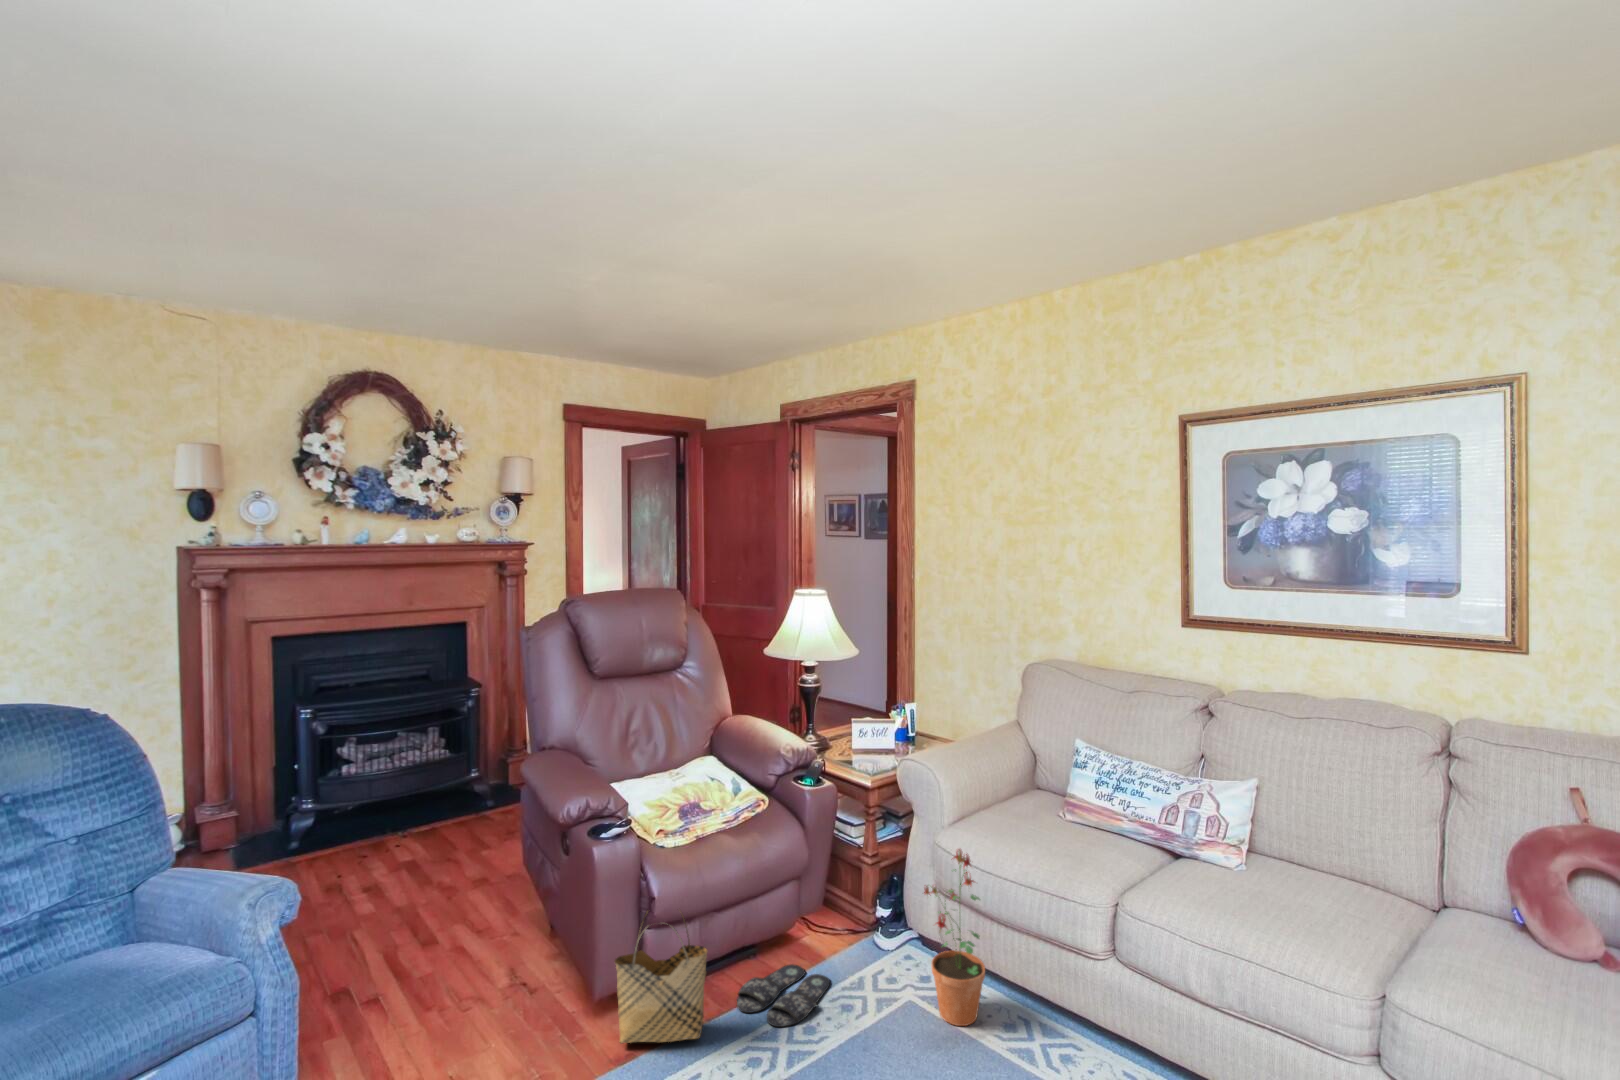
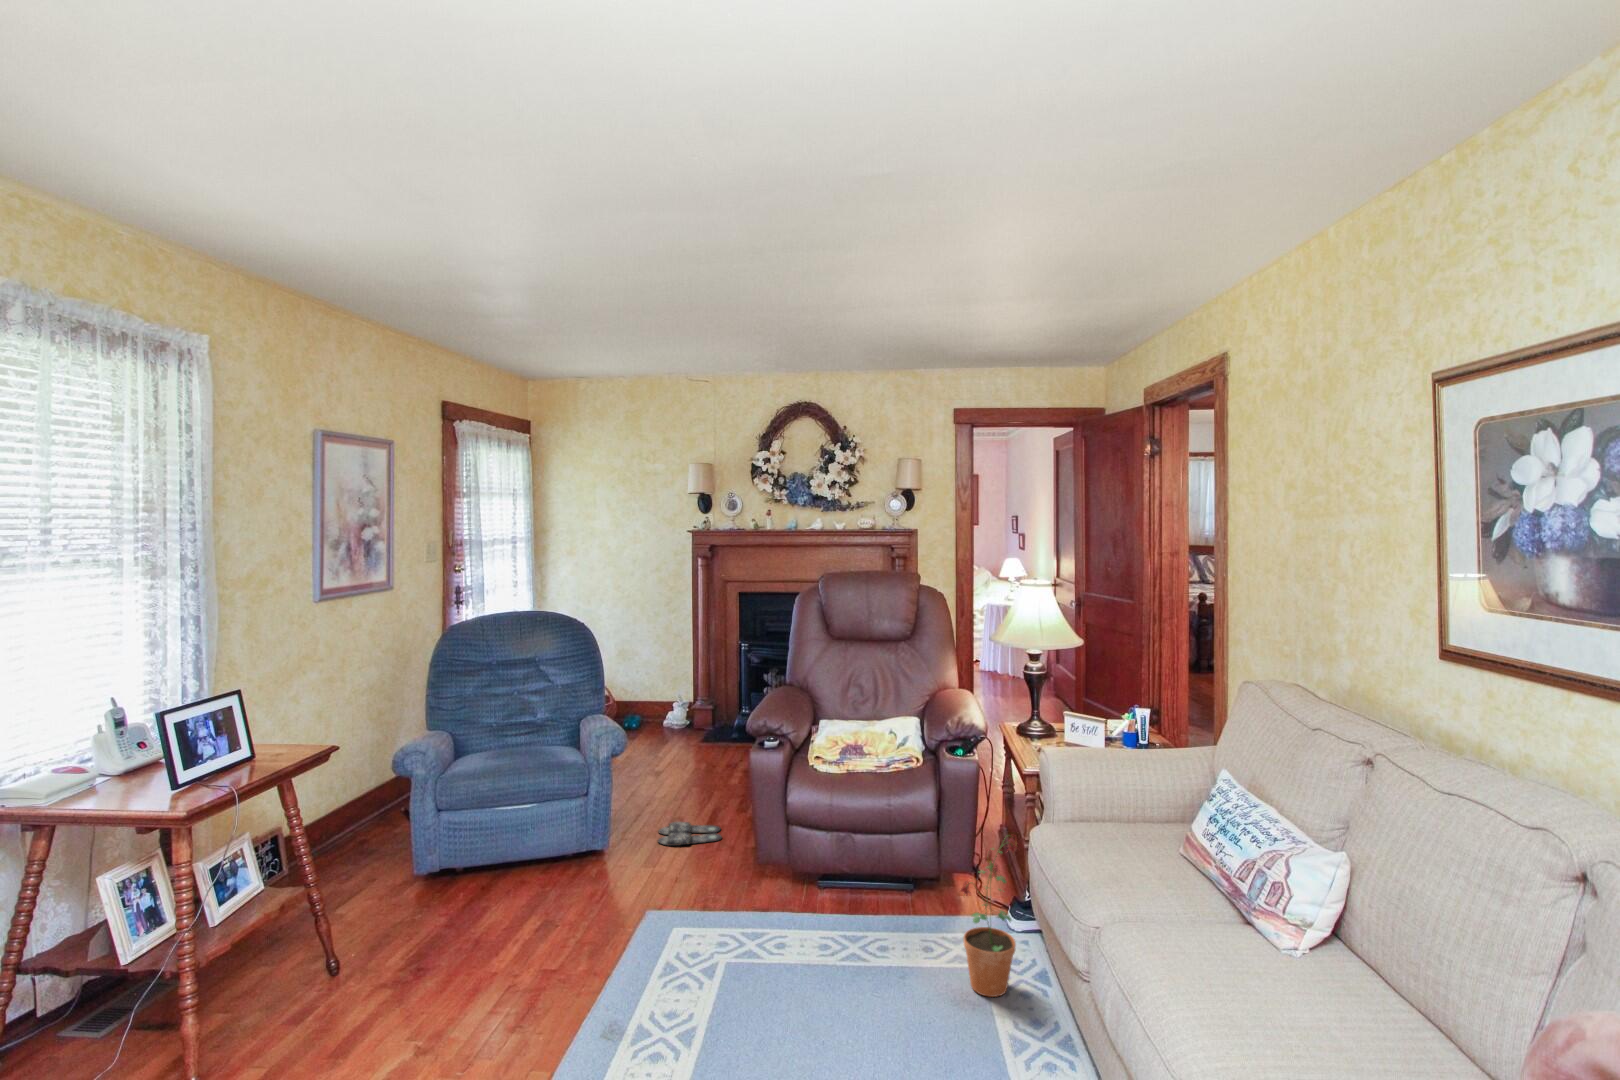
woven basket: present [614,911,707,1043] -> none [753,802,816,910]
slippers: present [737,964,830,1027] -> present [658,822,722,846]

